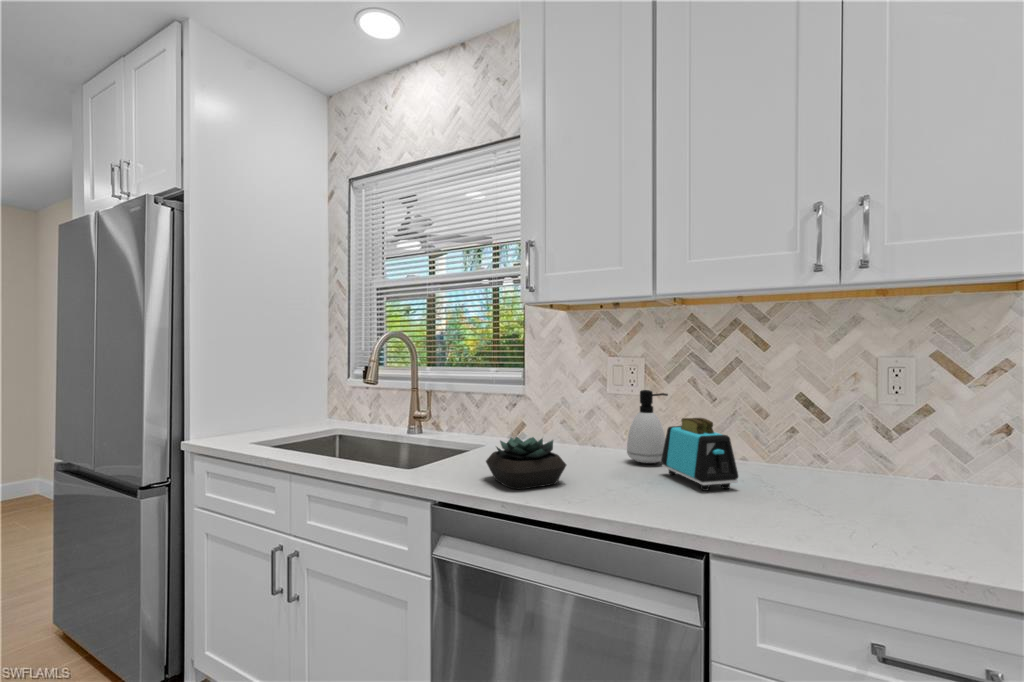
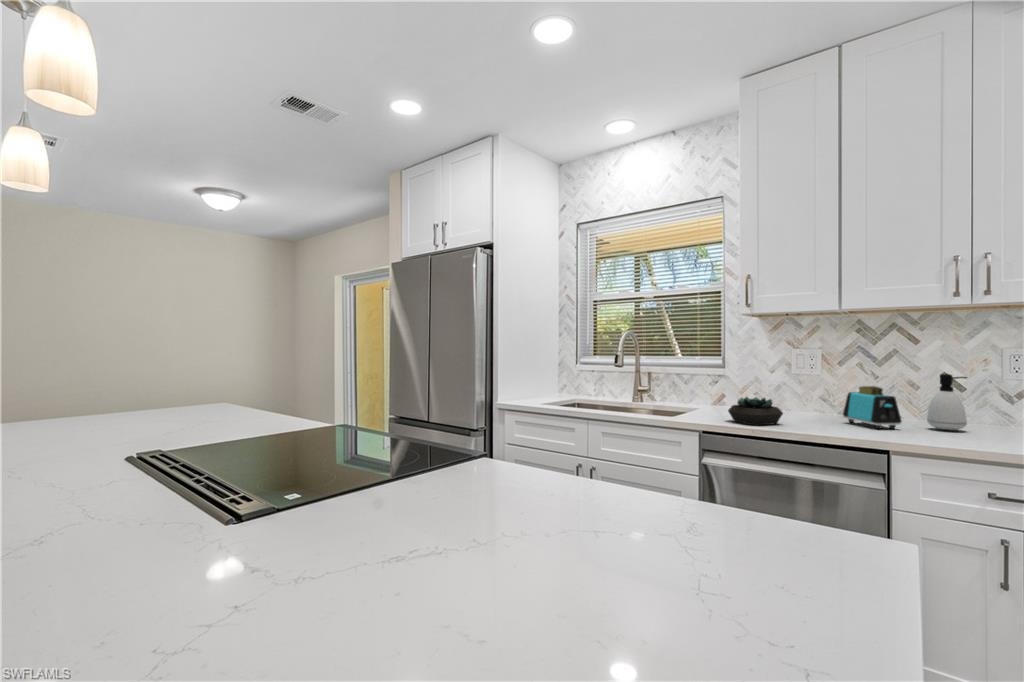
soap dispenser: present [627,390,668,463] -> present [927,374,967,430]

